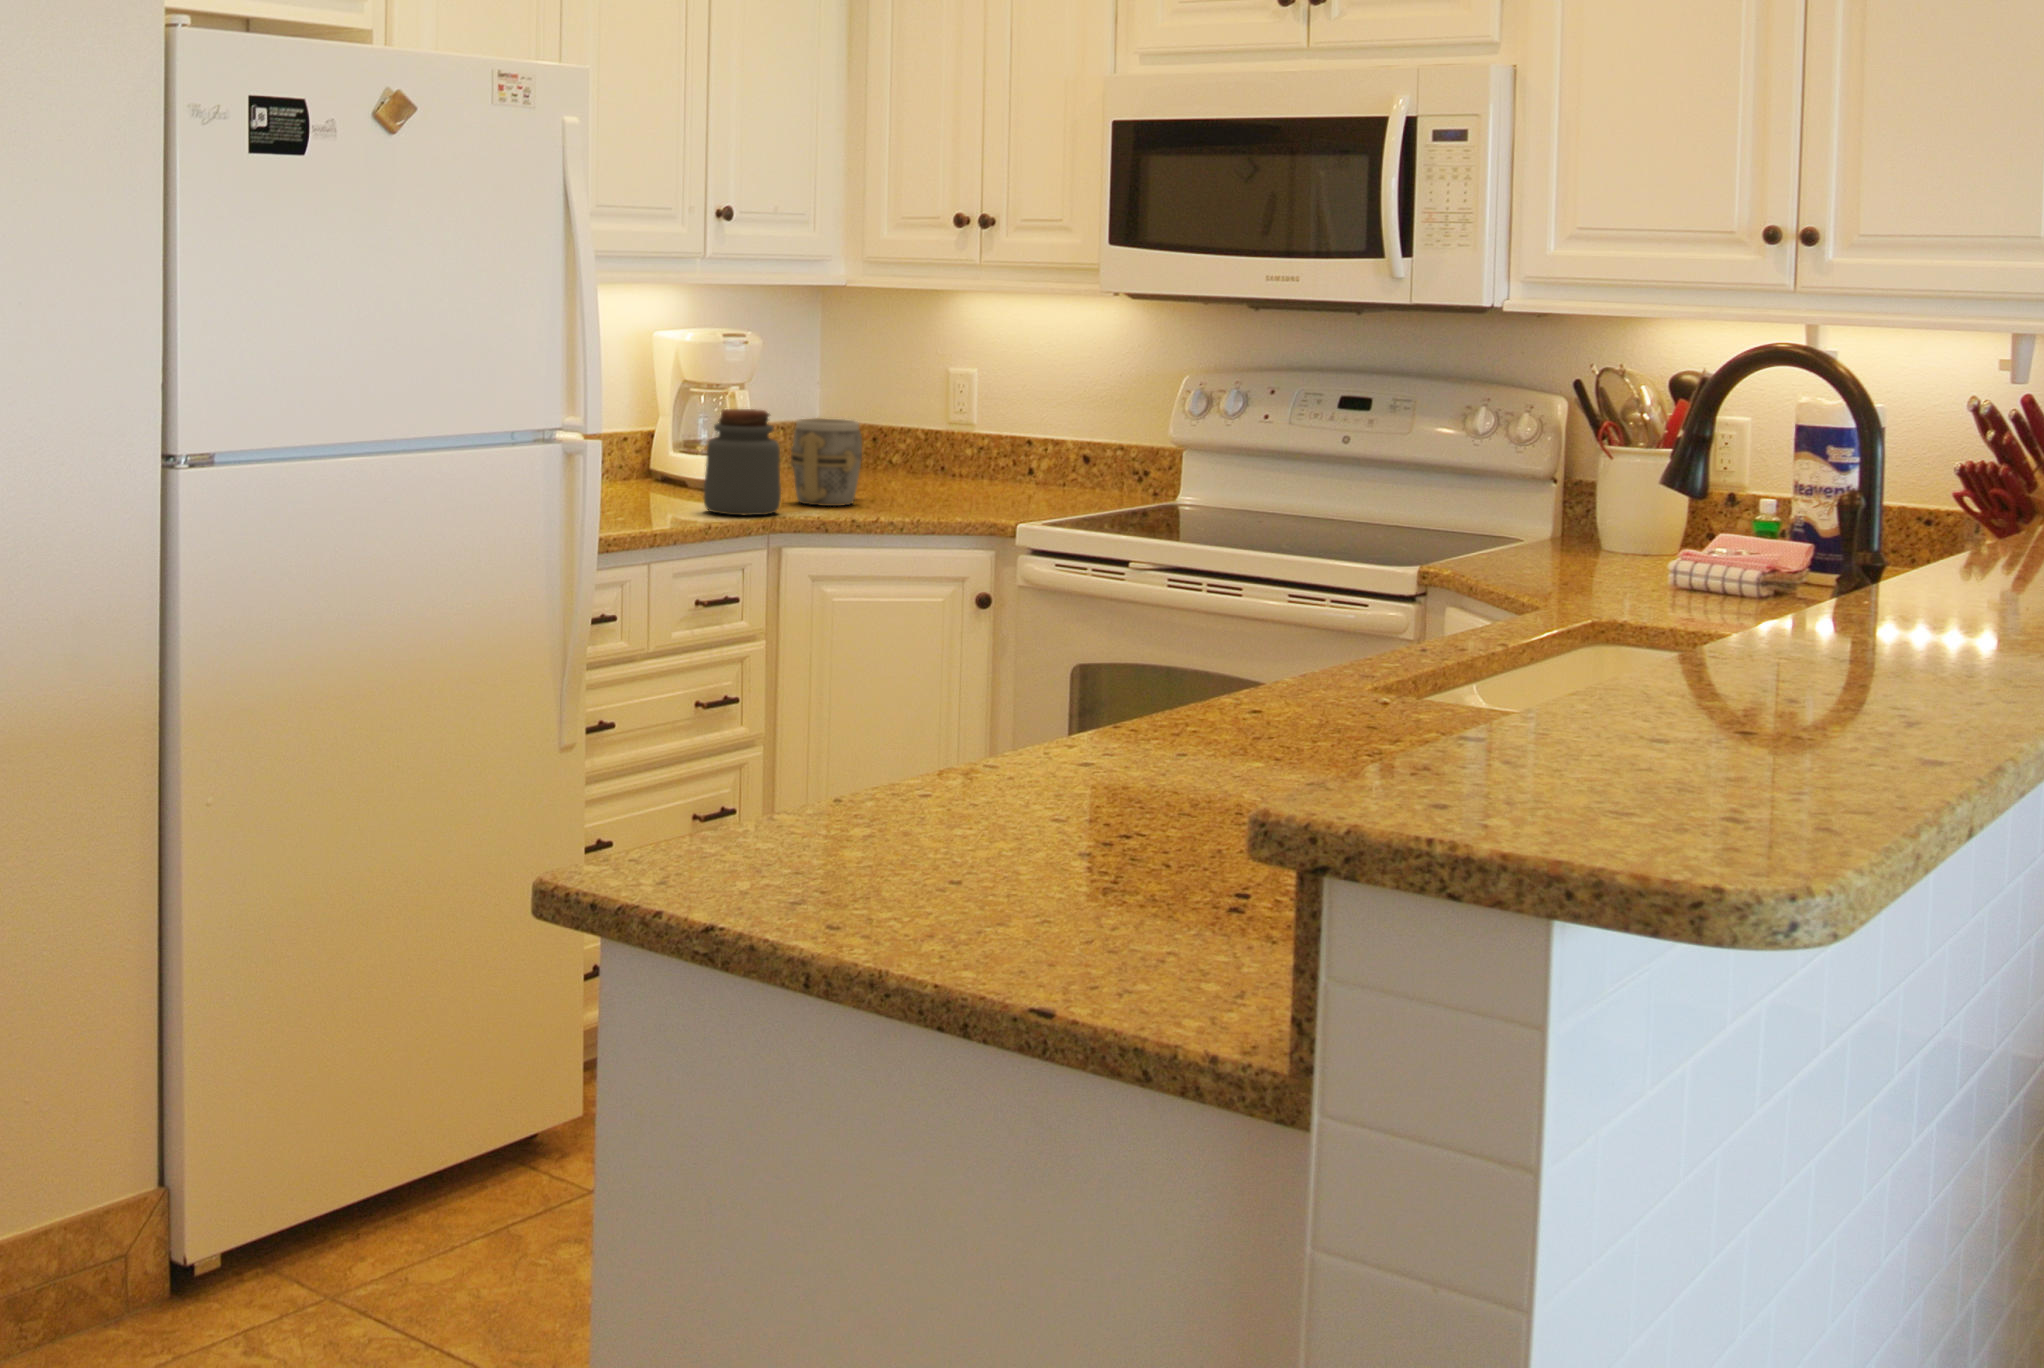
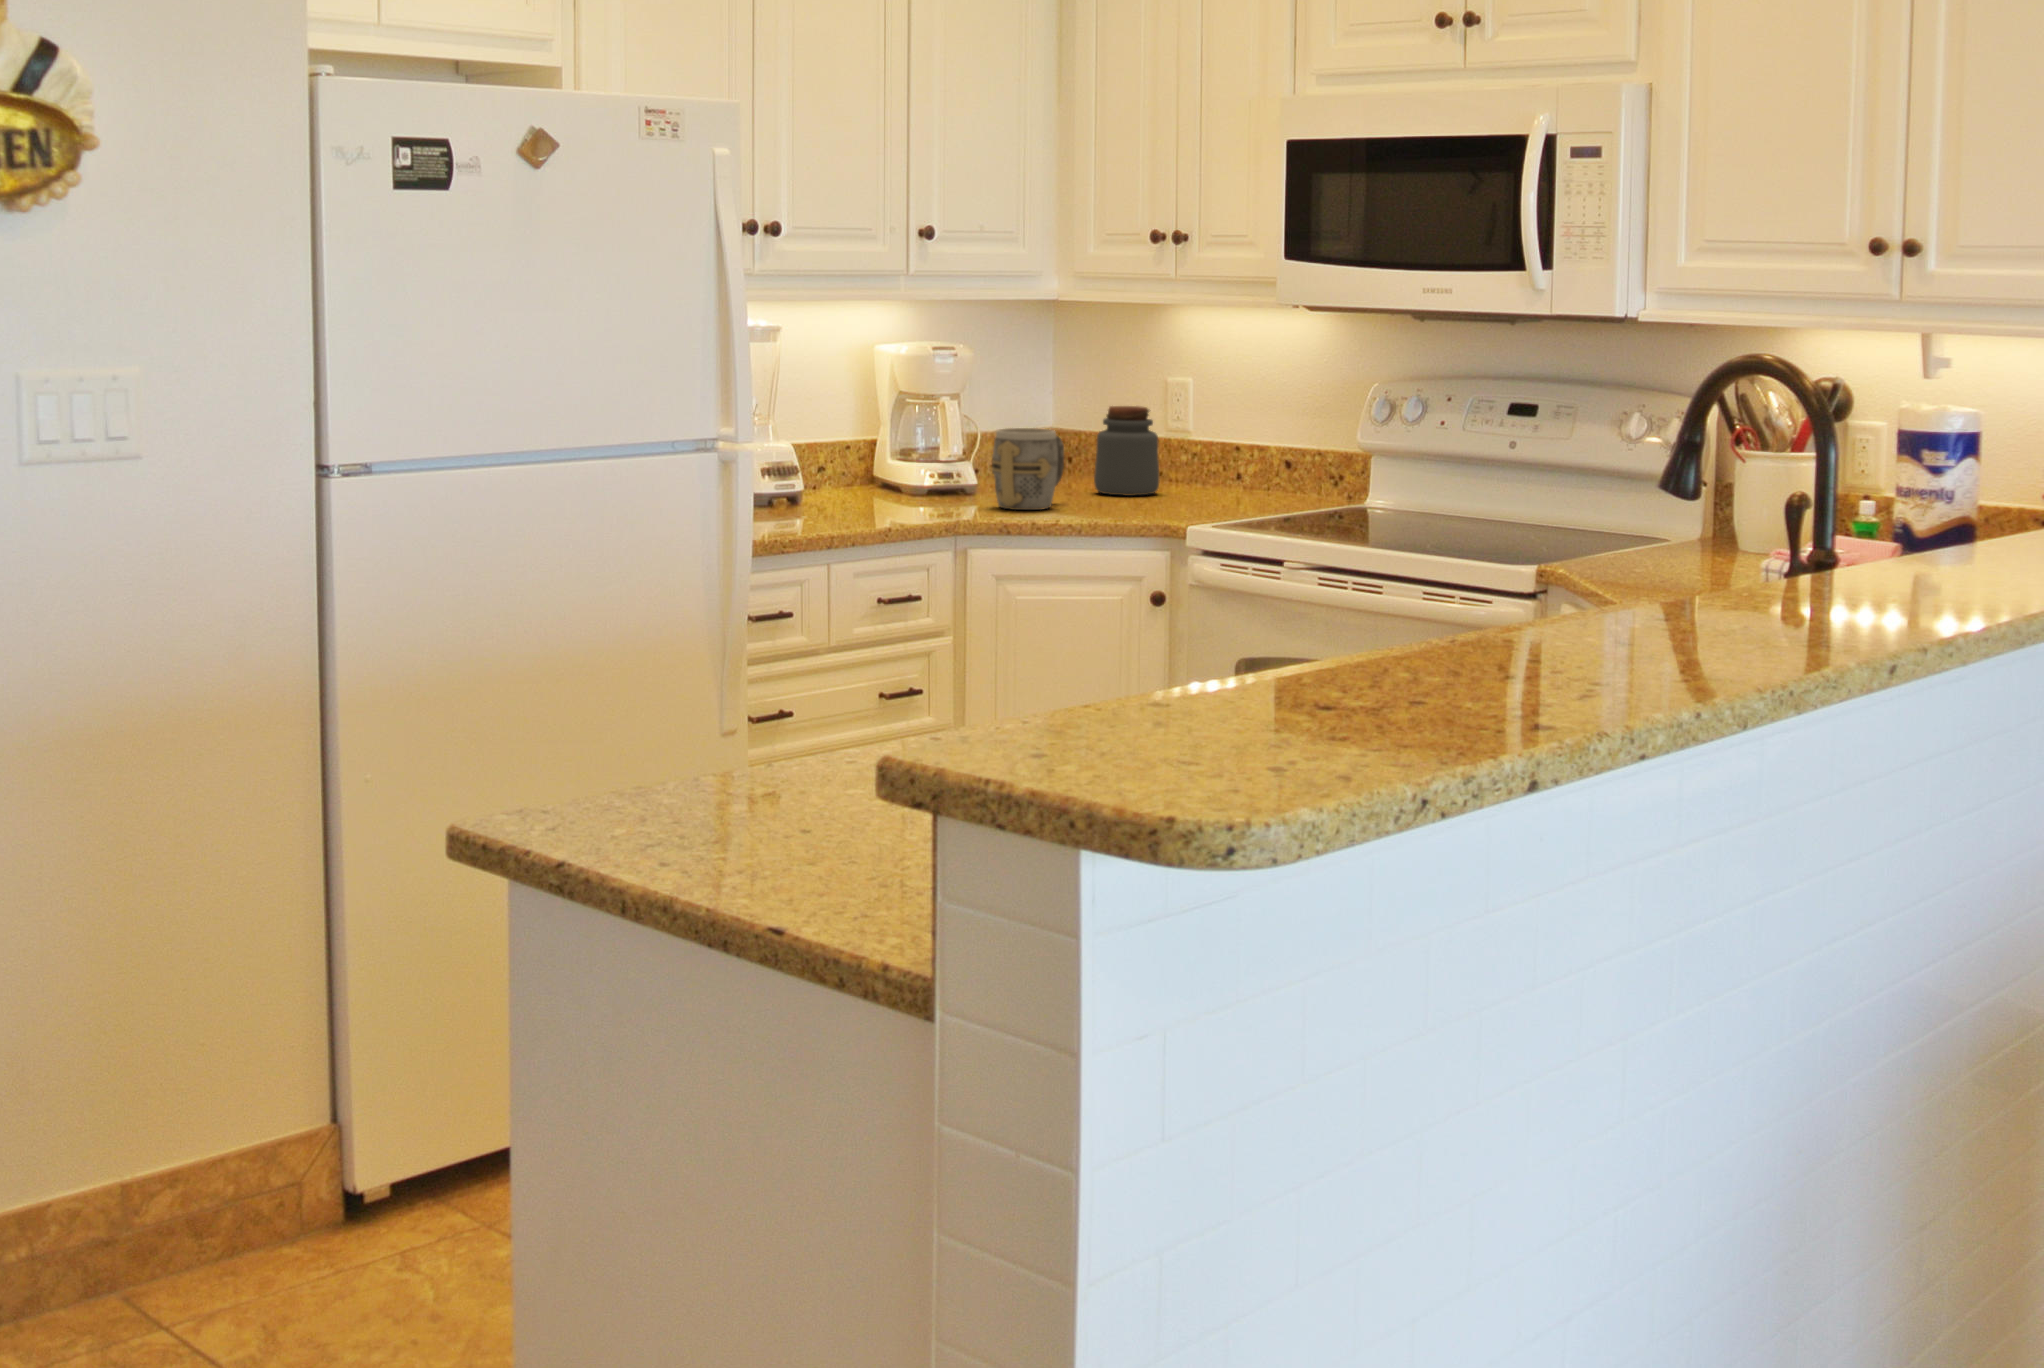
jar: present [704,409,781,515] -> present [1094,406,1159,496]

